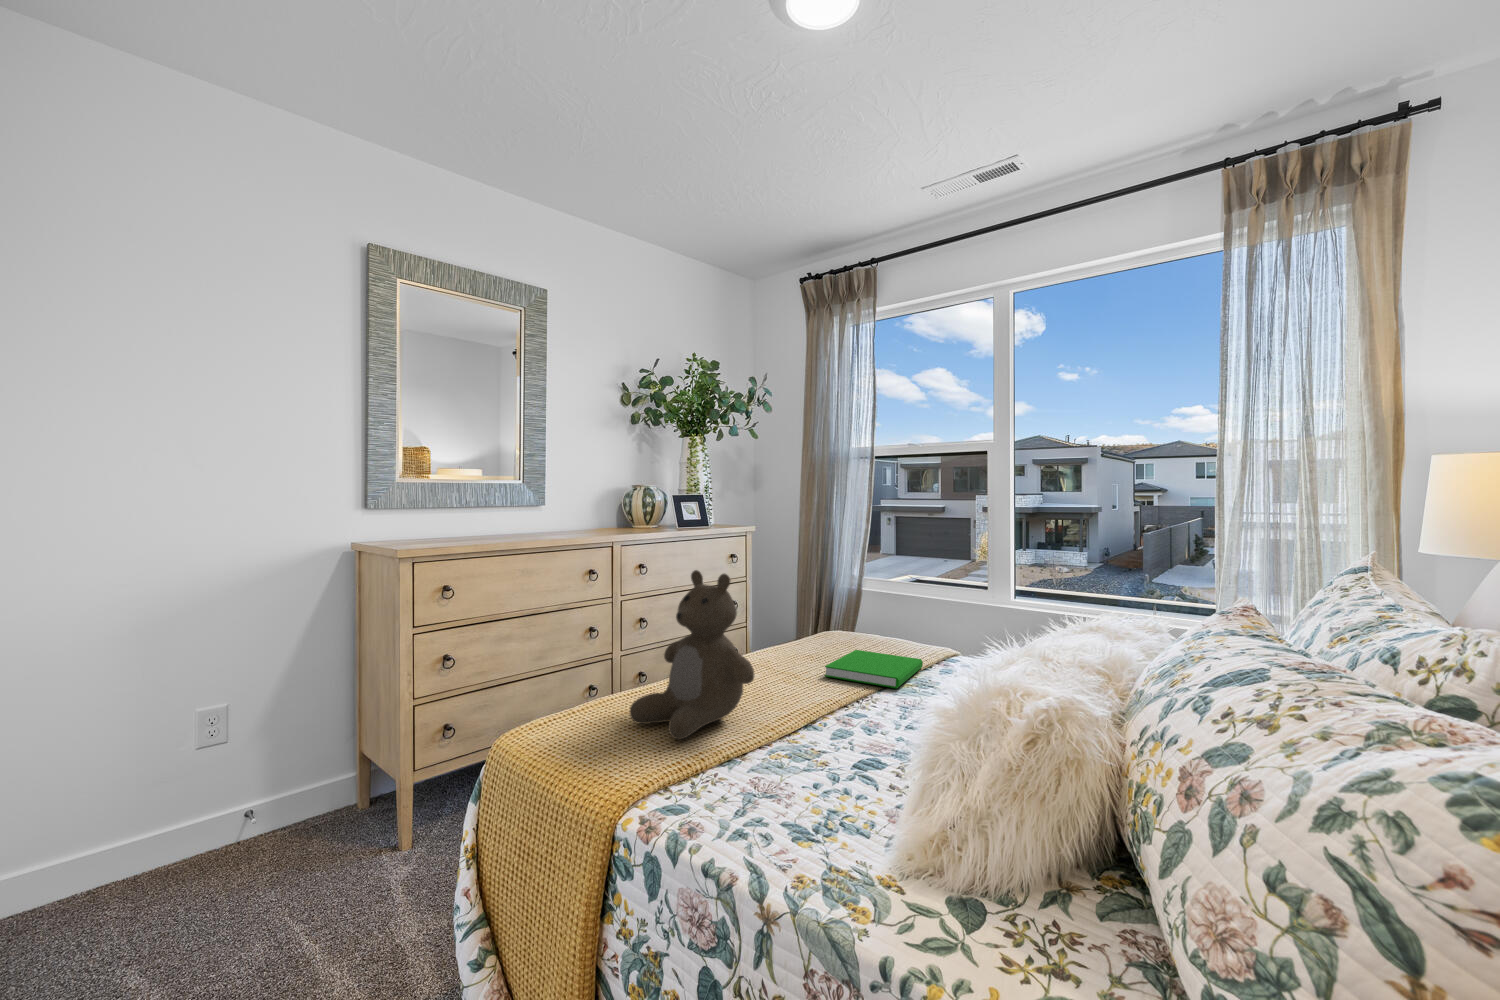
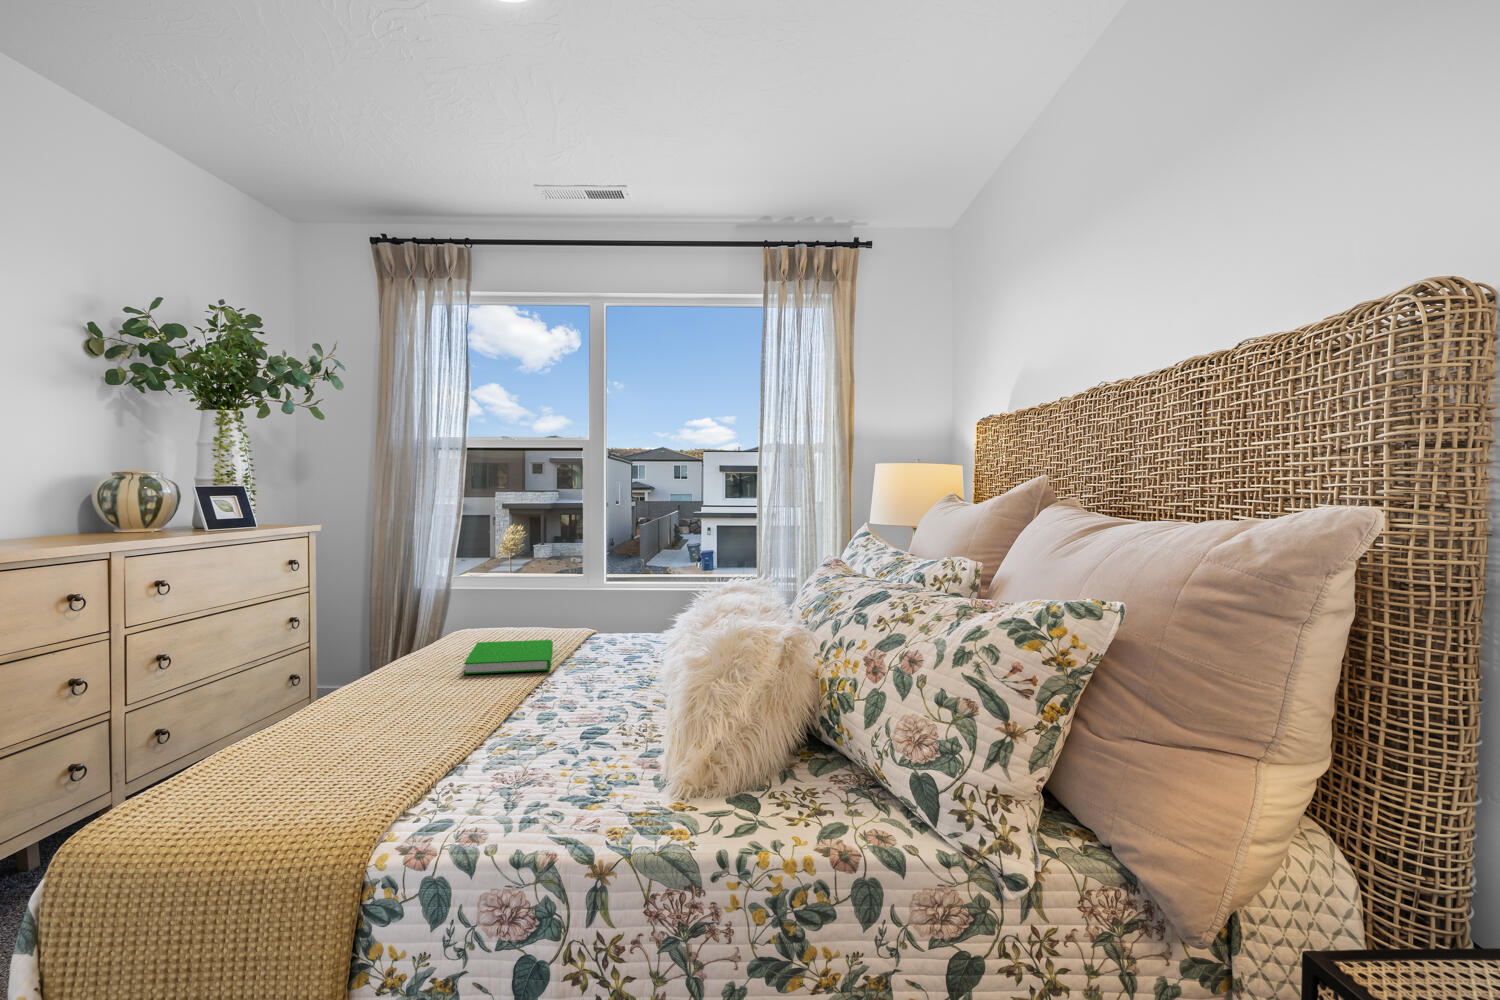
teddy bear: present [630,570,755,739] -> none [271,567,445,771]

